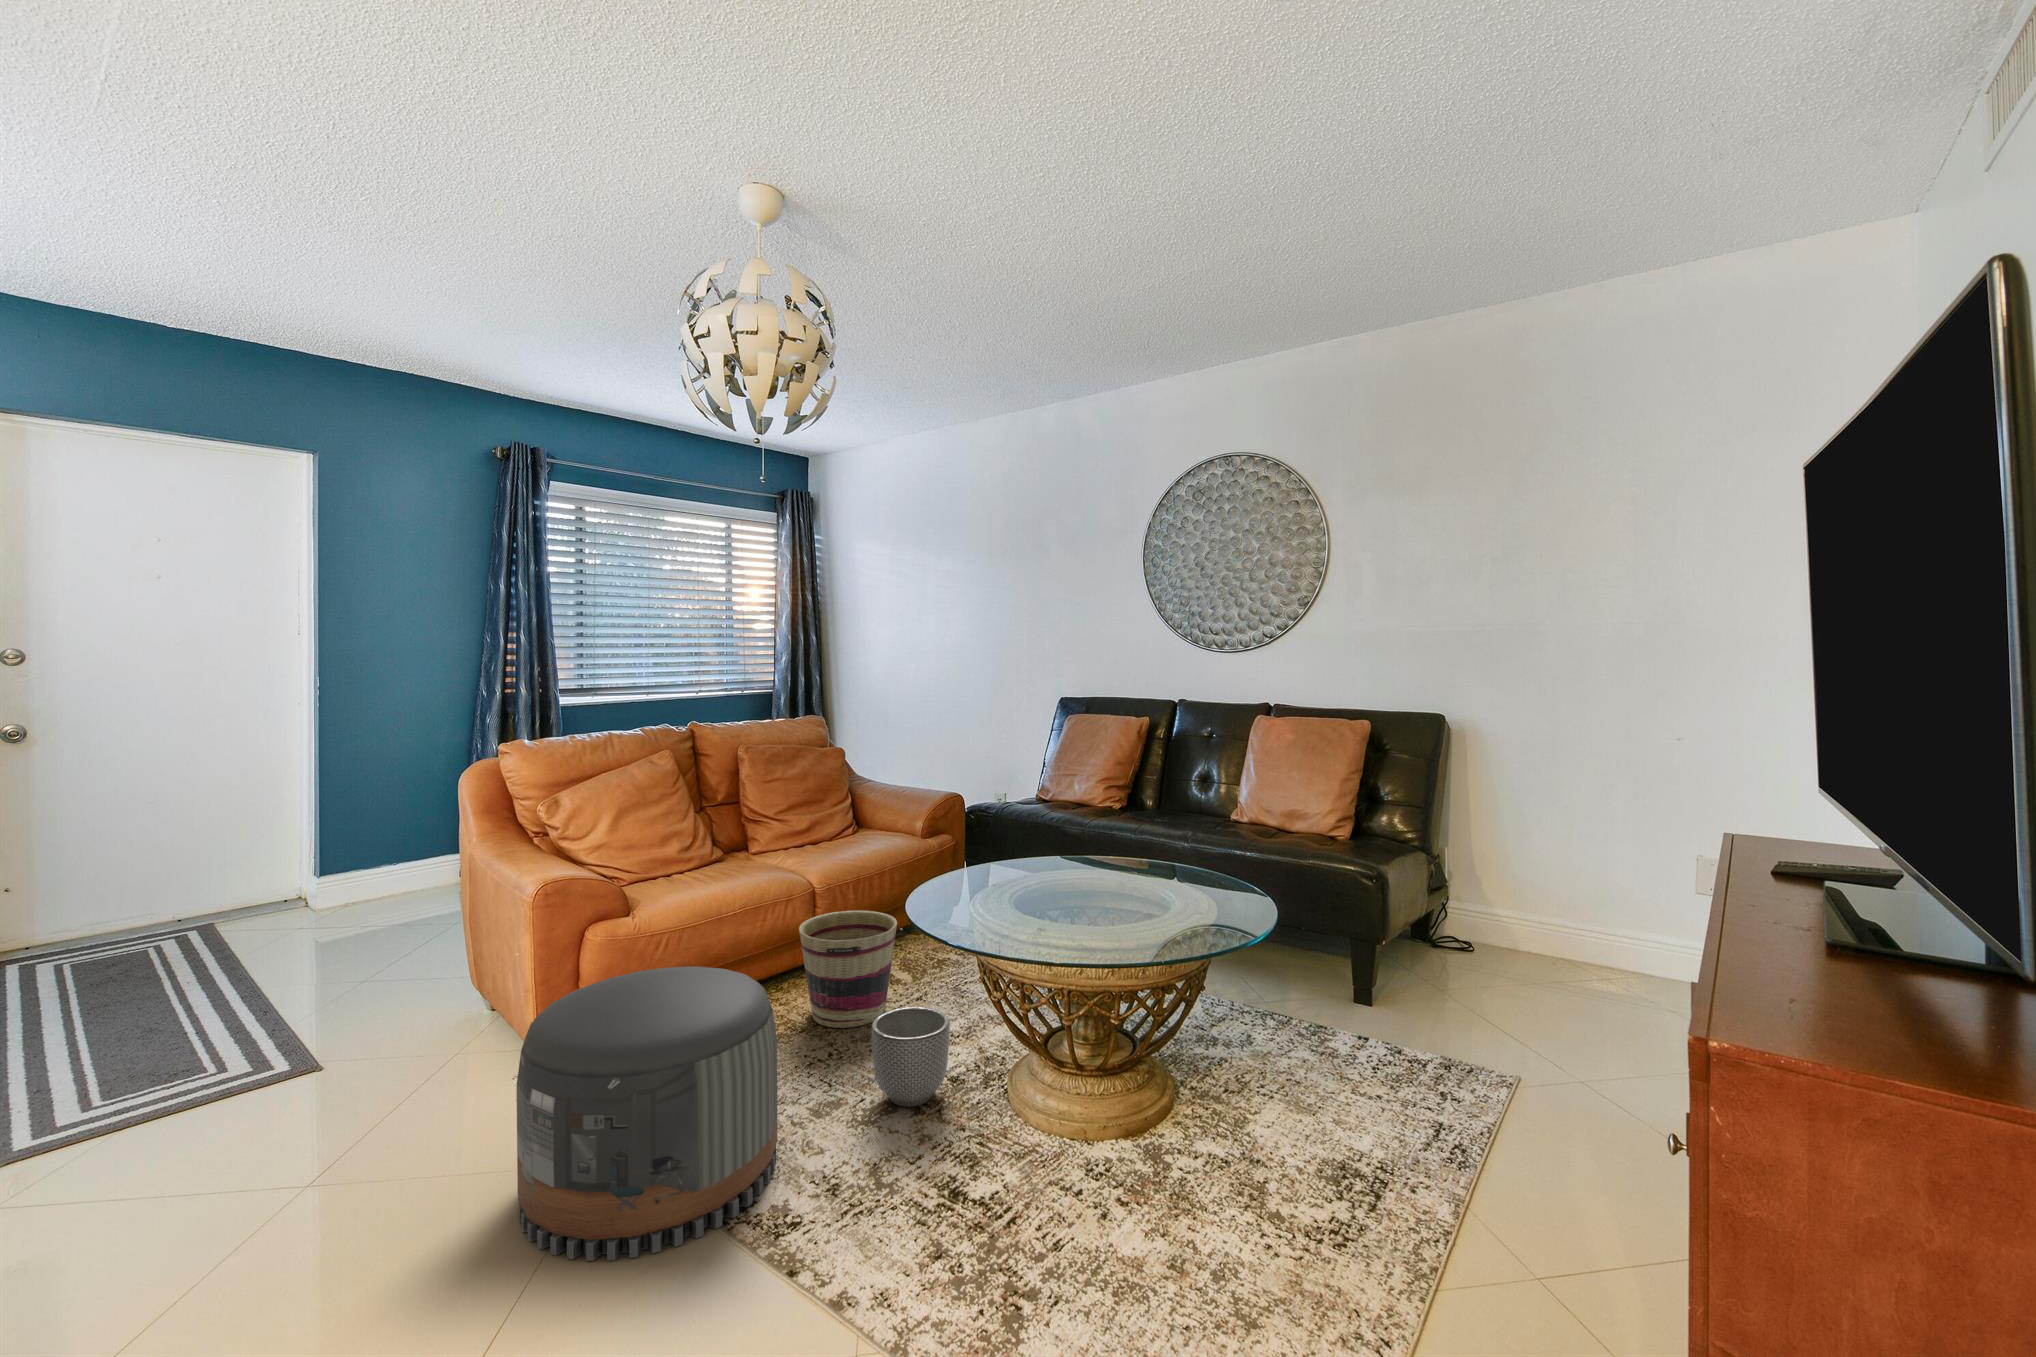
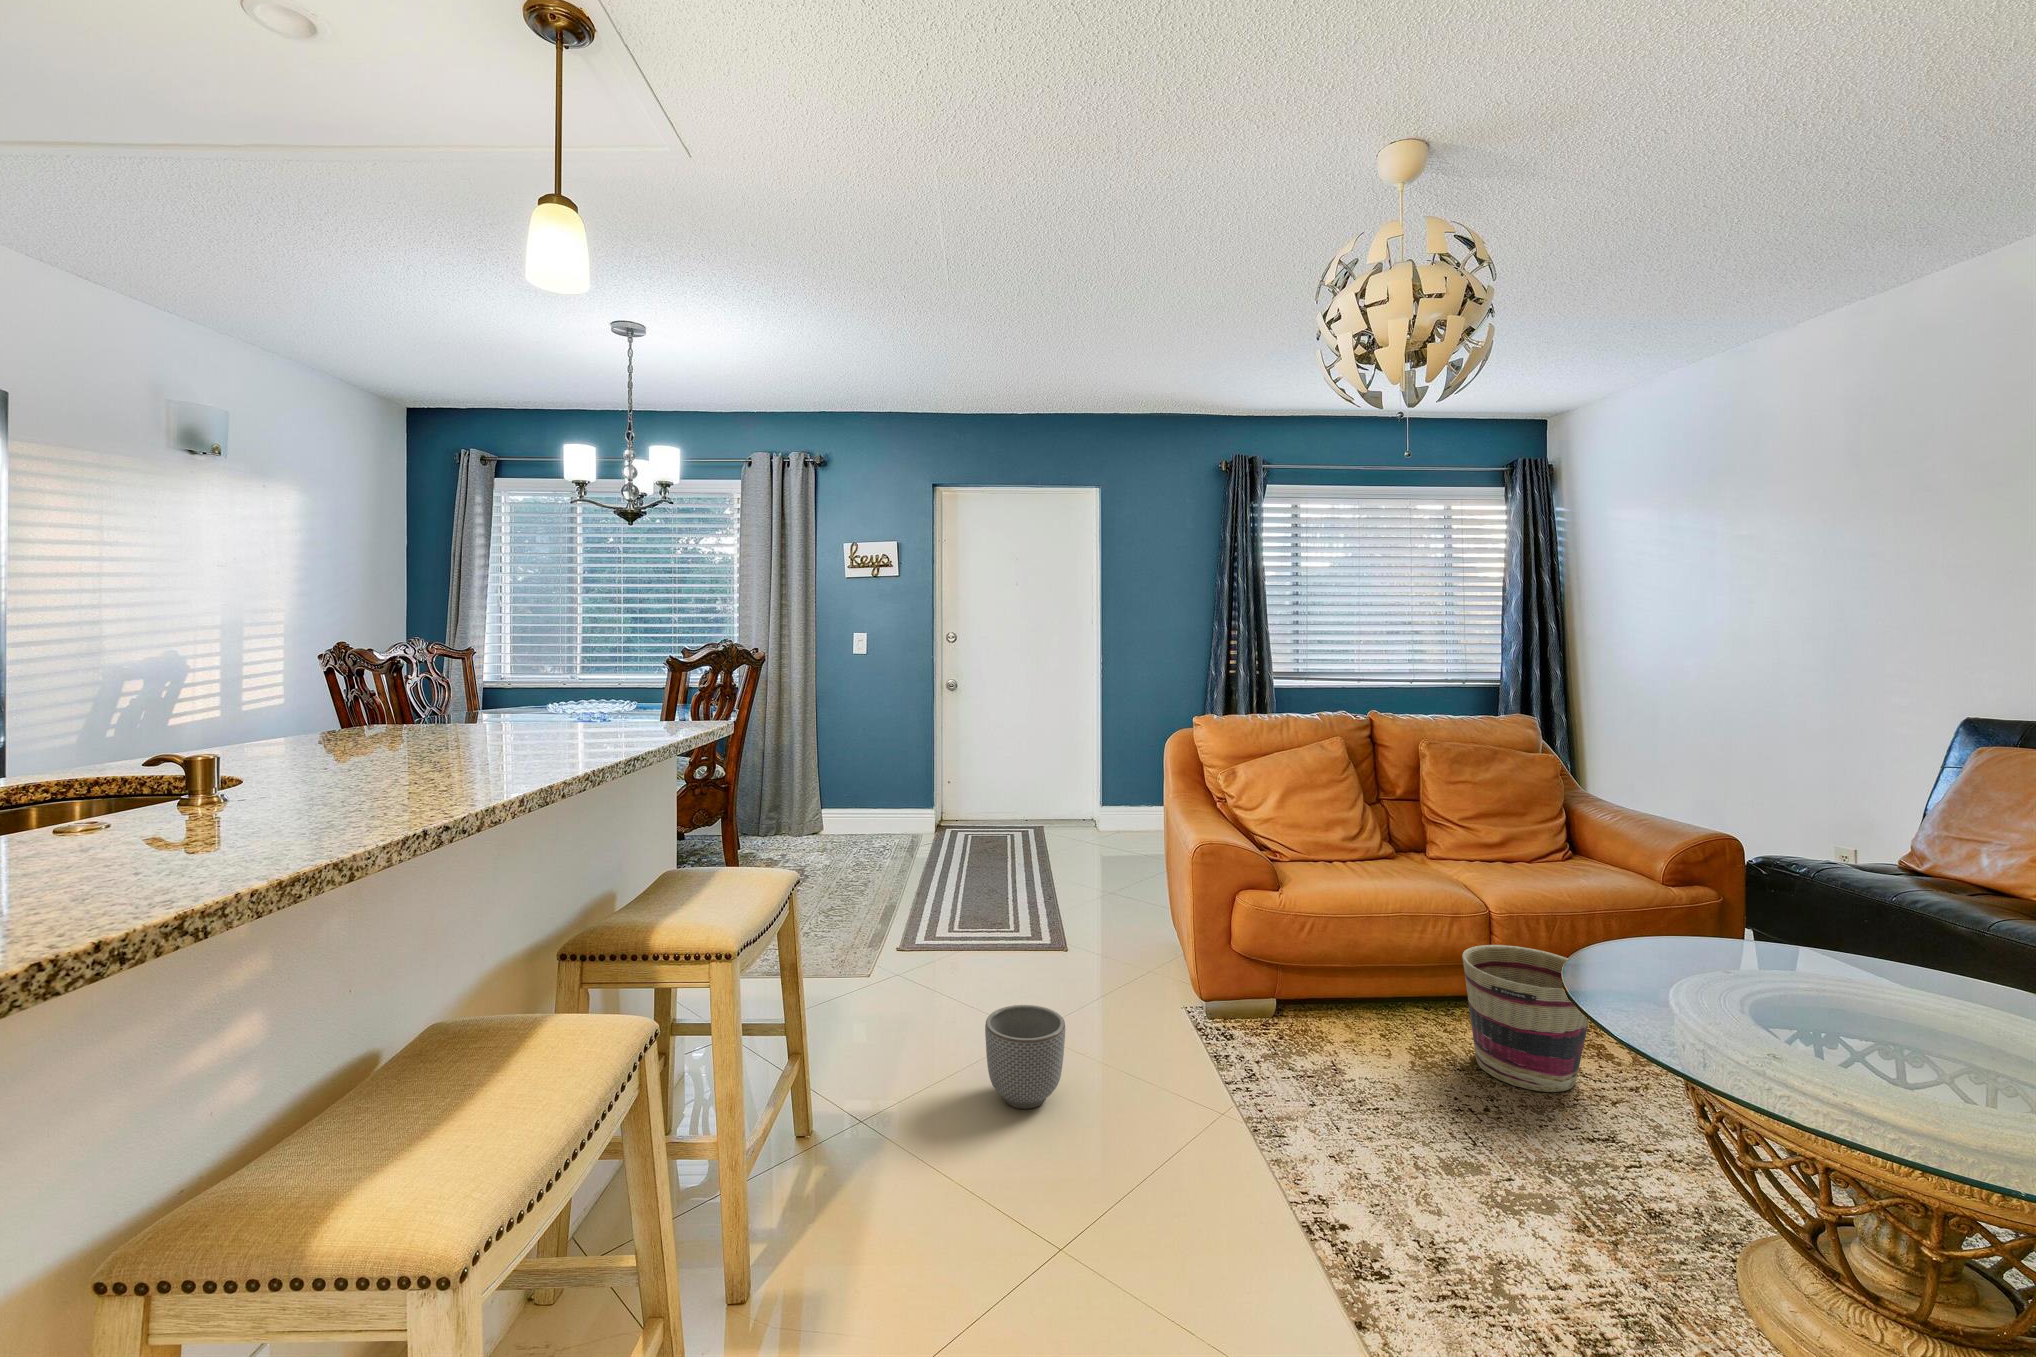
pouf: present [516,966,777,1261] -> none [1147,947,1390,1233]
planter: present [871,1007,950,1107] -> present [985,1005,1065,1109]

